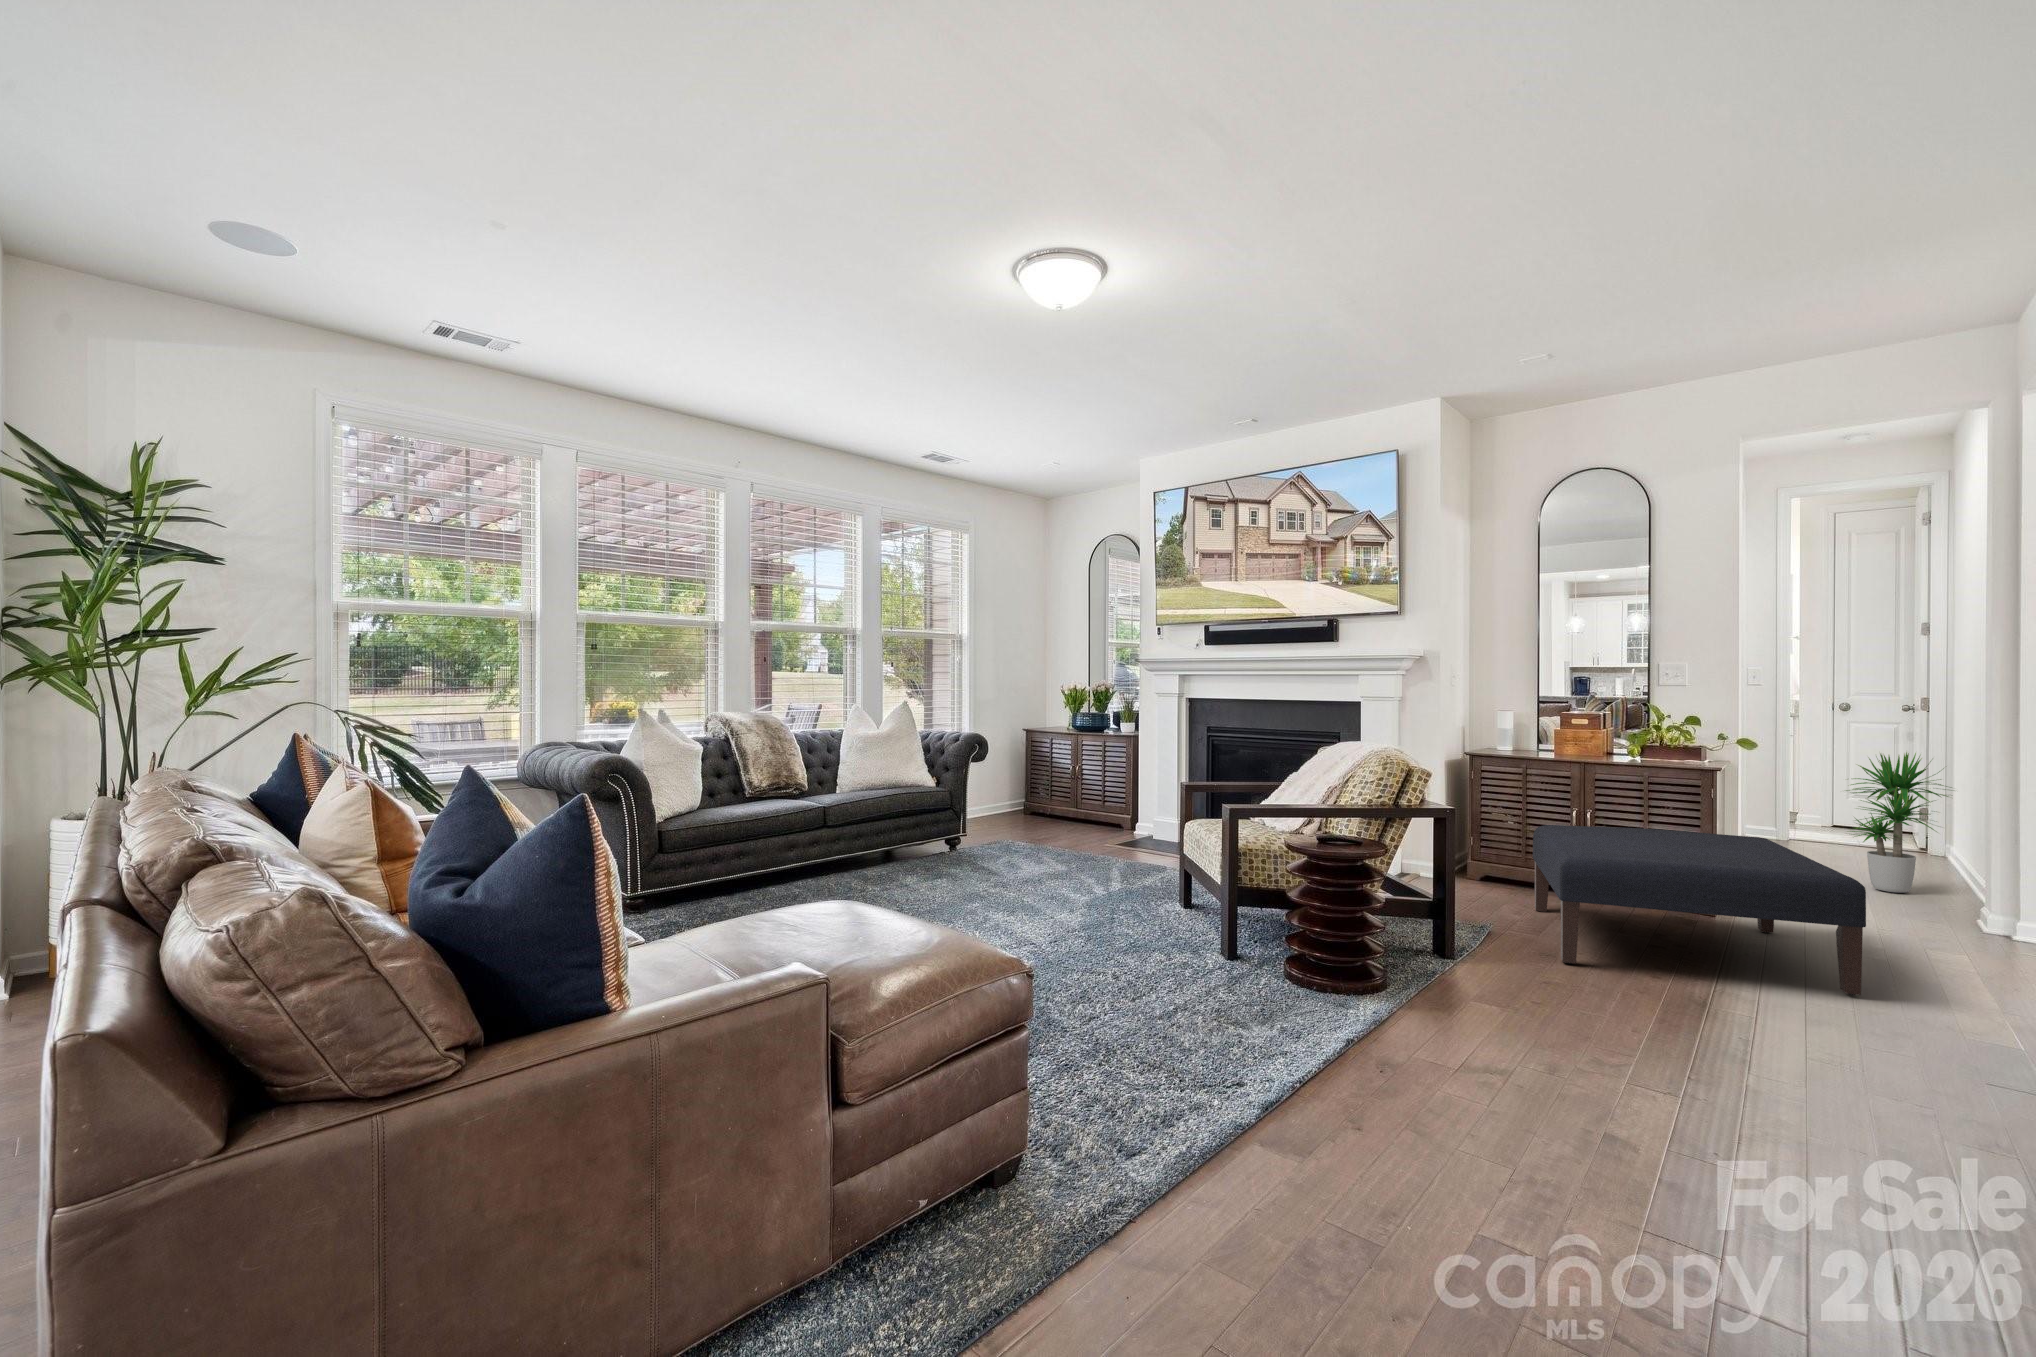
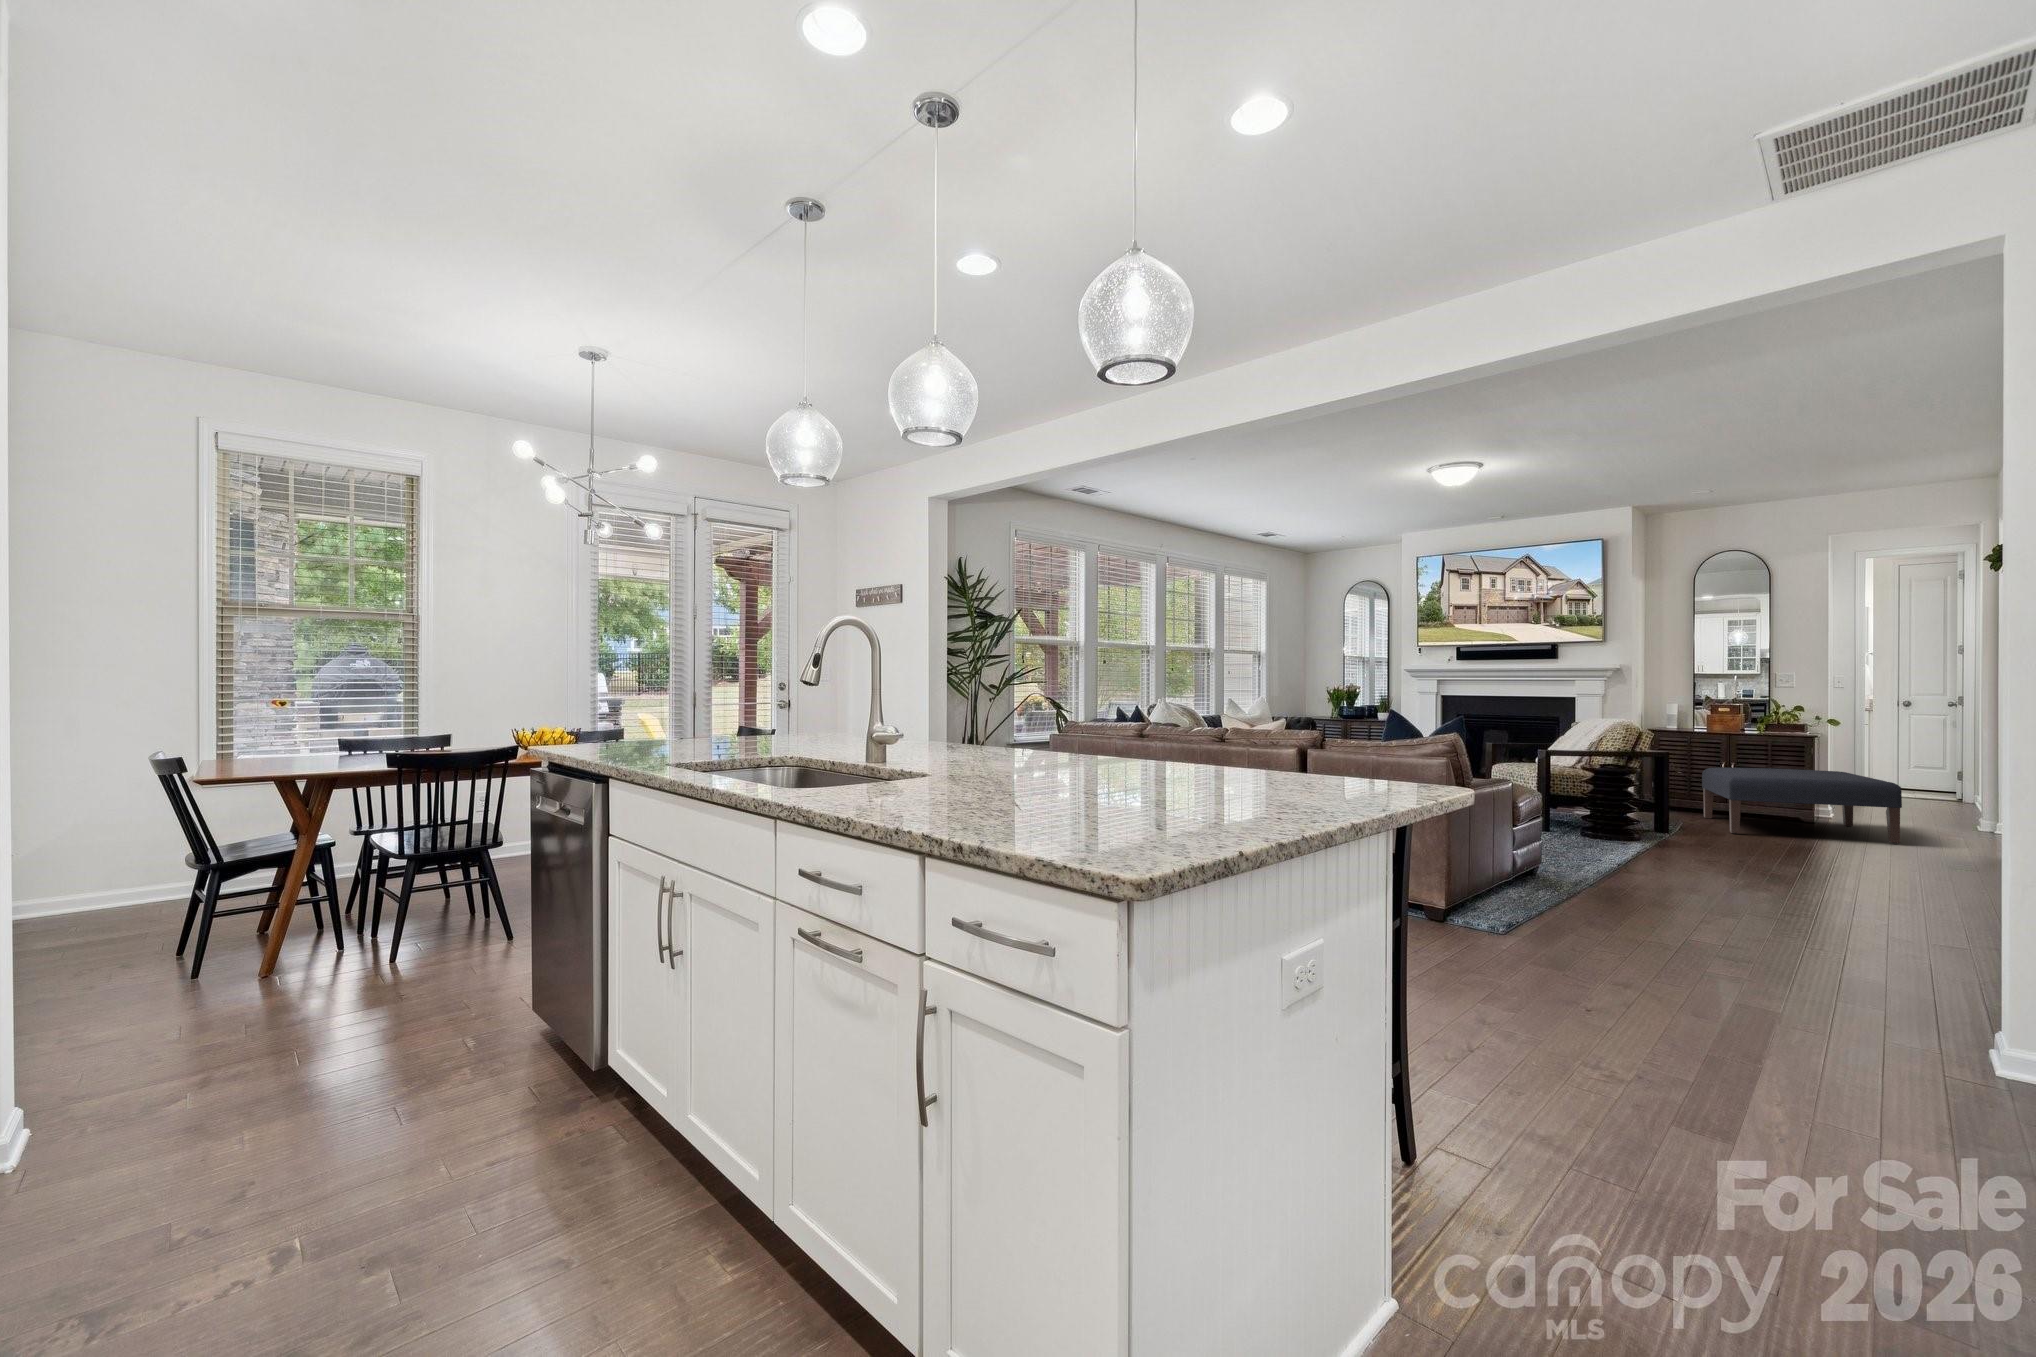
potted plant: present [1846,752,1948,893] -> none [1897,727,1975,814]

